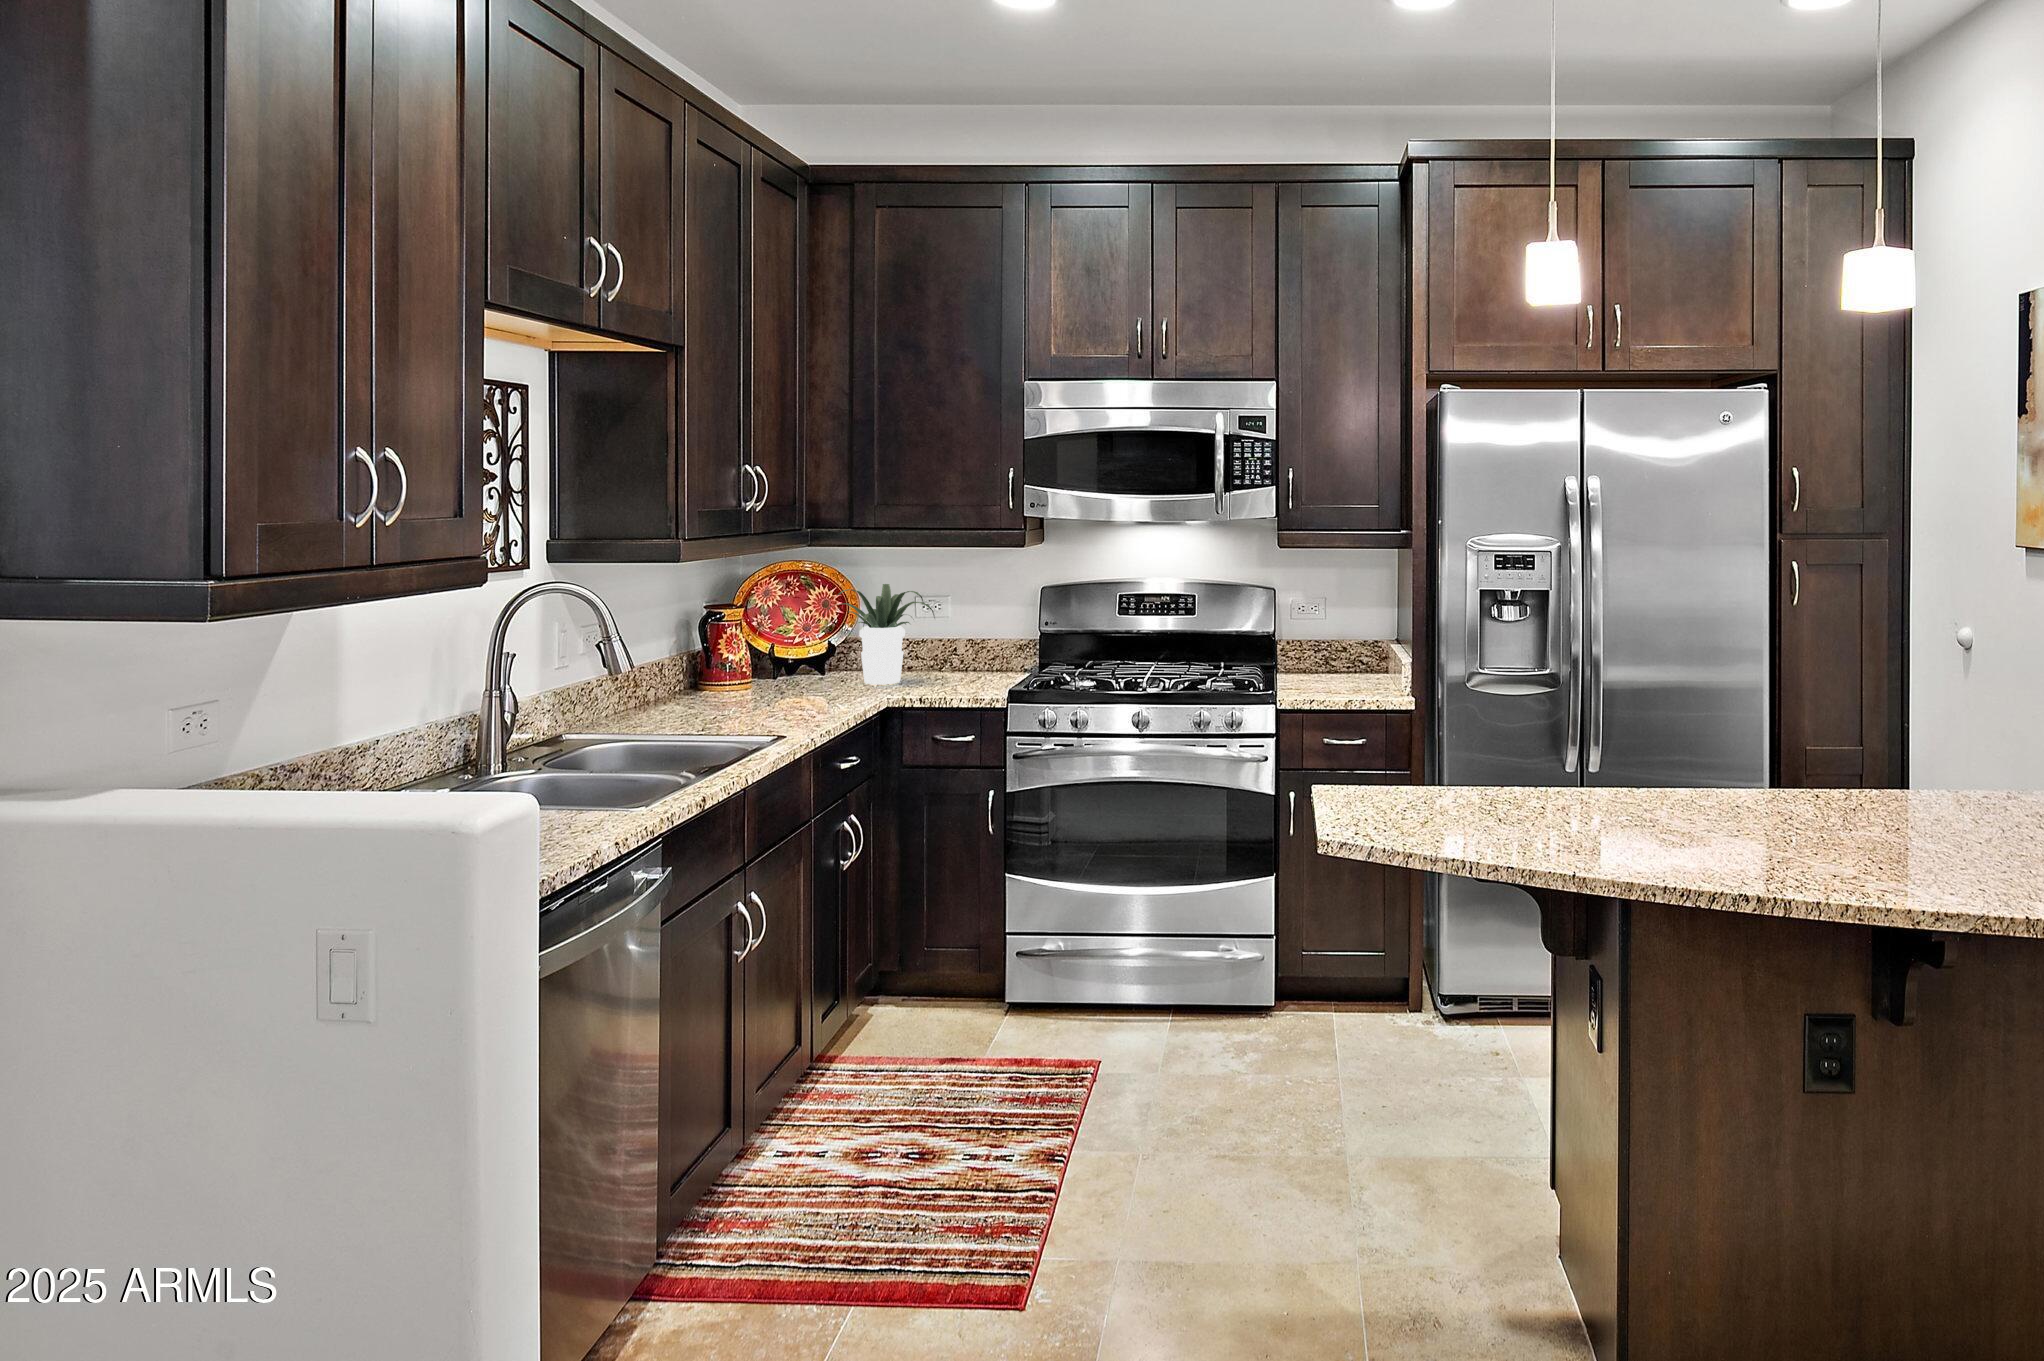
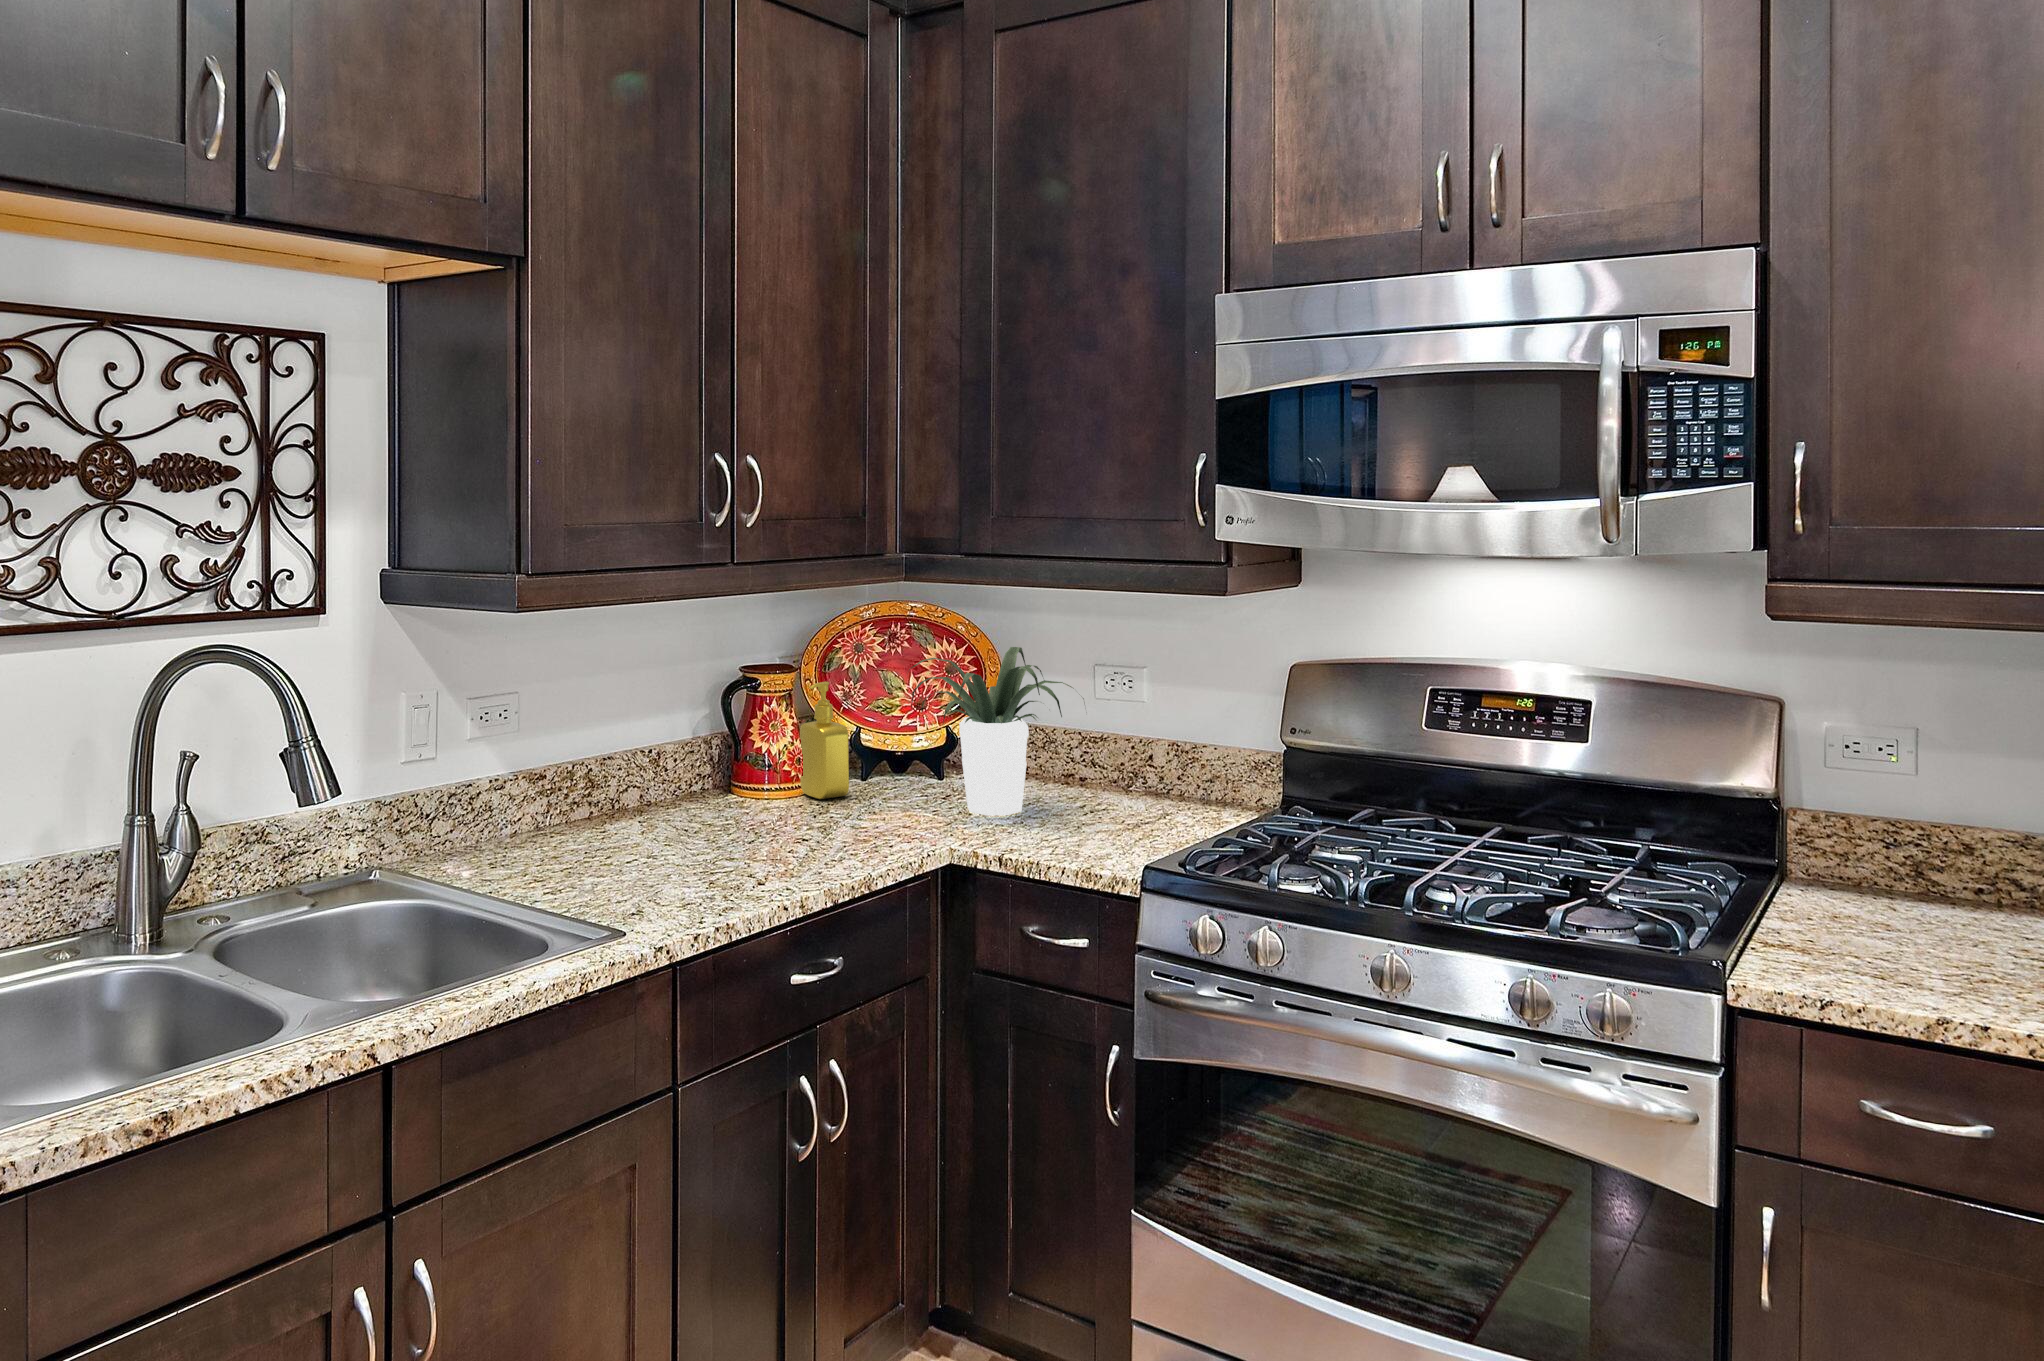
soap dispenser: none [739,611,778,688] -> present [800,682,849,799]

